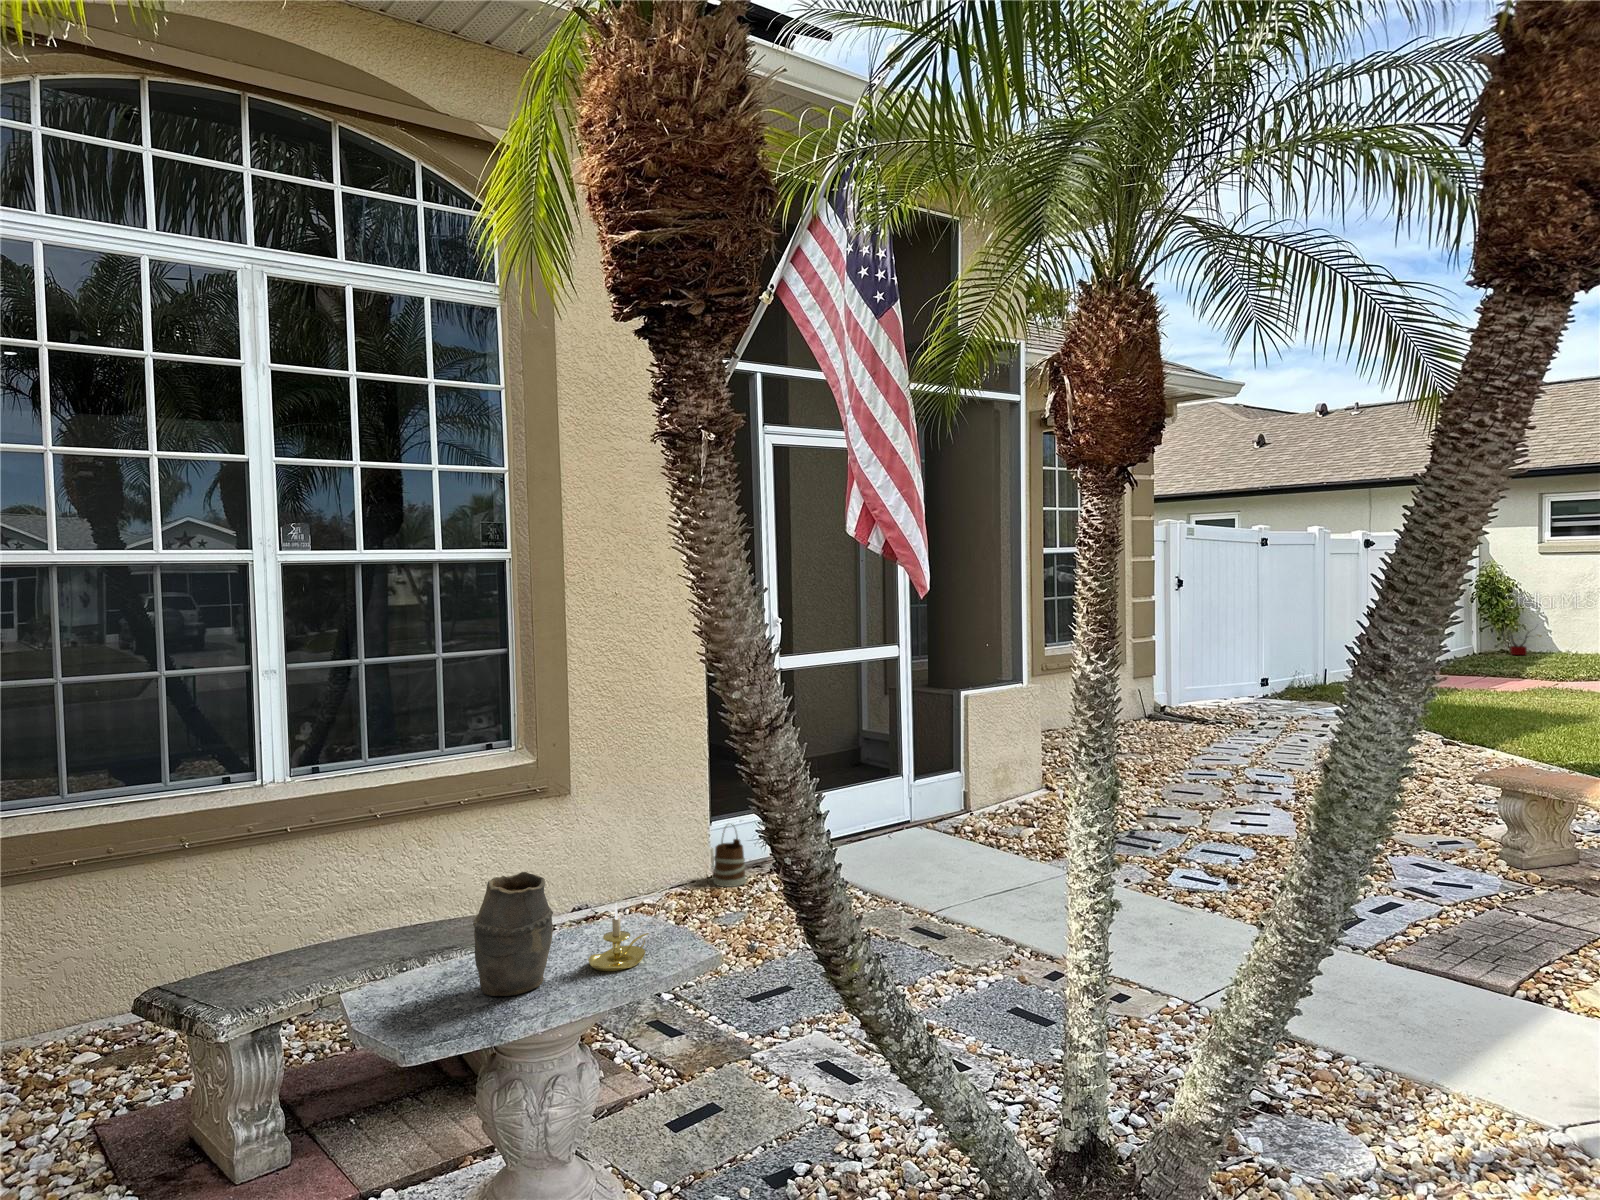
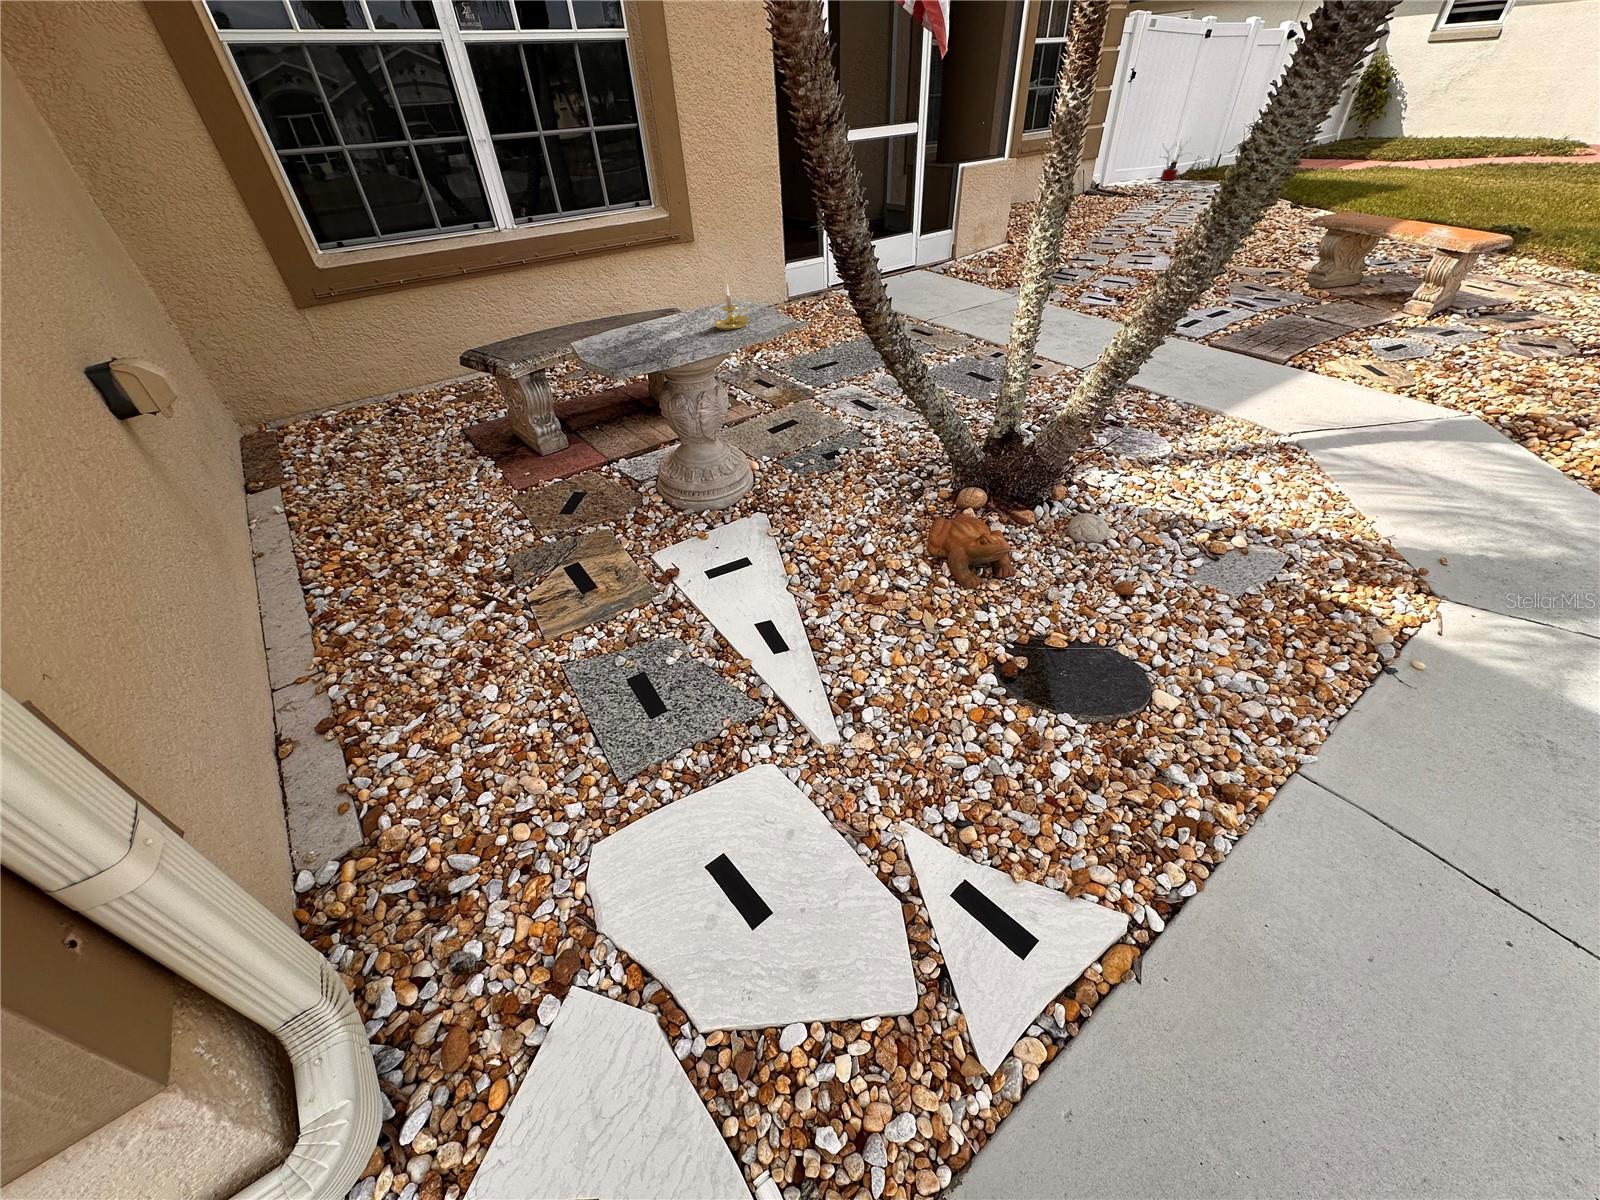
decorative plant: present [1505,626,1541,655] -> present [1161,146,1181,180]
wooden bucket: present [713,824,746,887] -> none [788,263,809,307]
vase: present [473,872,553,996] -> none [638,259,689,343]

